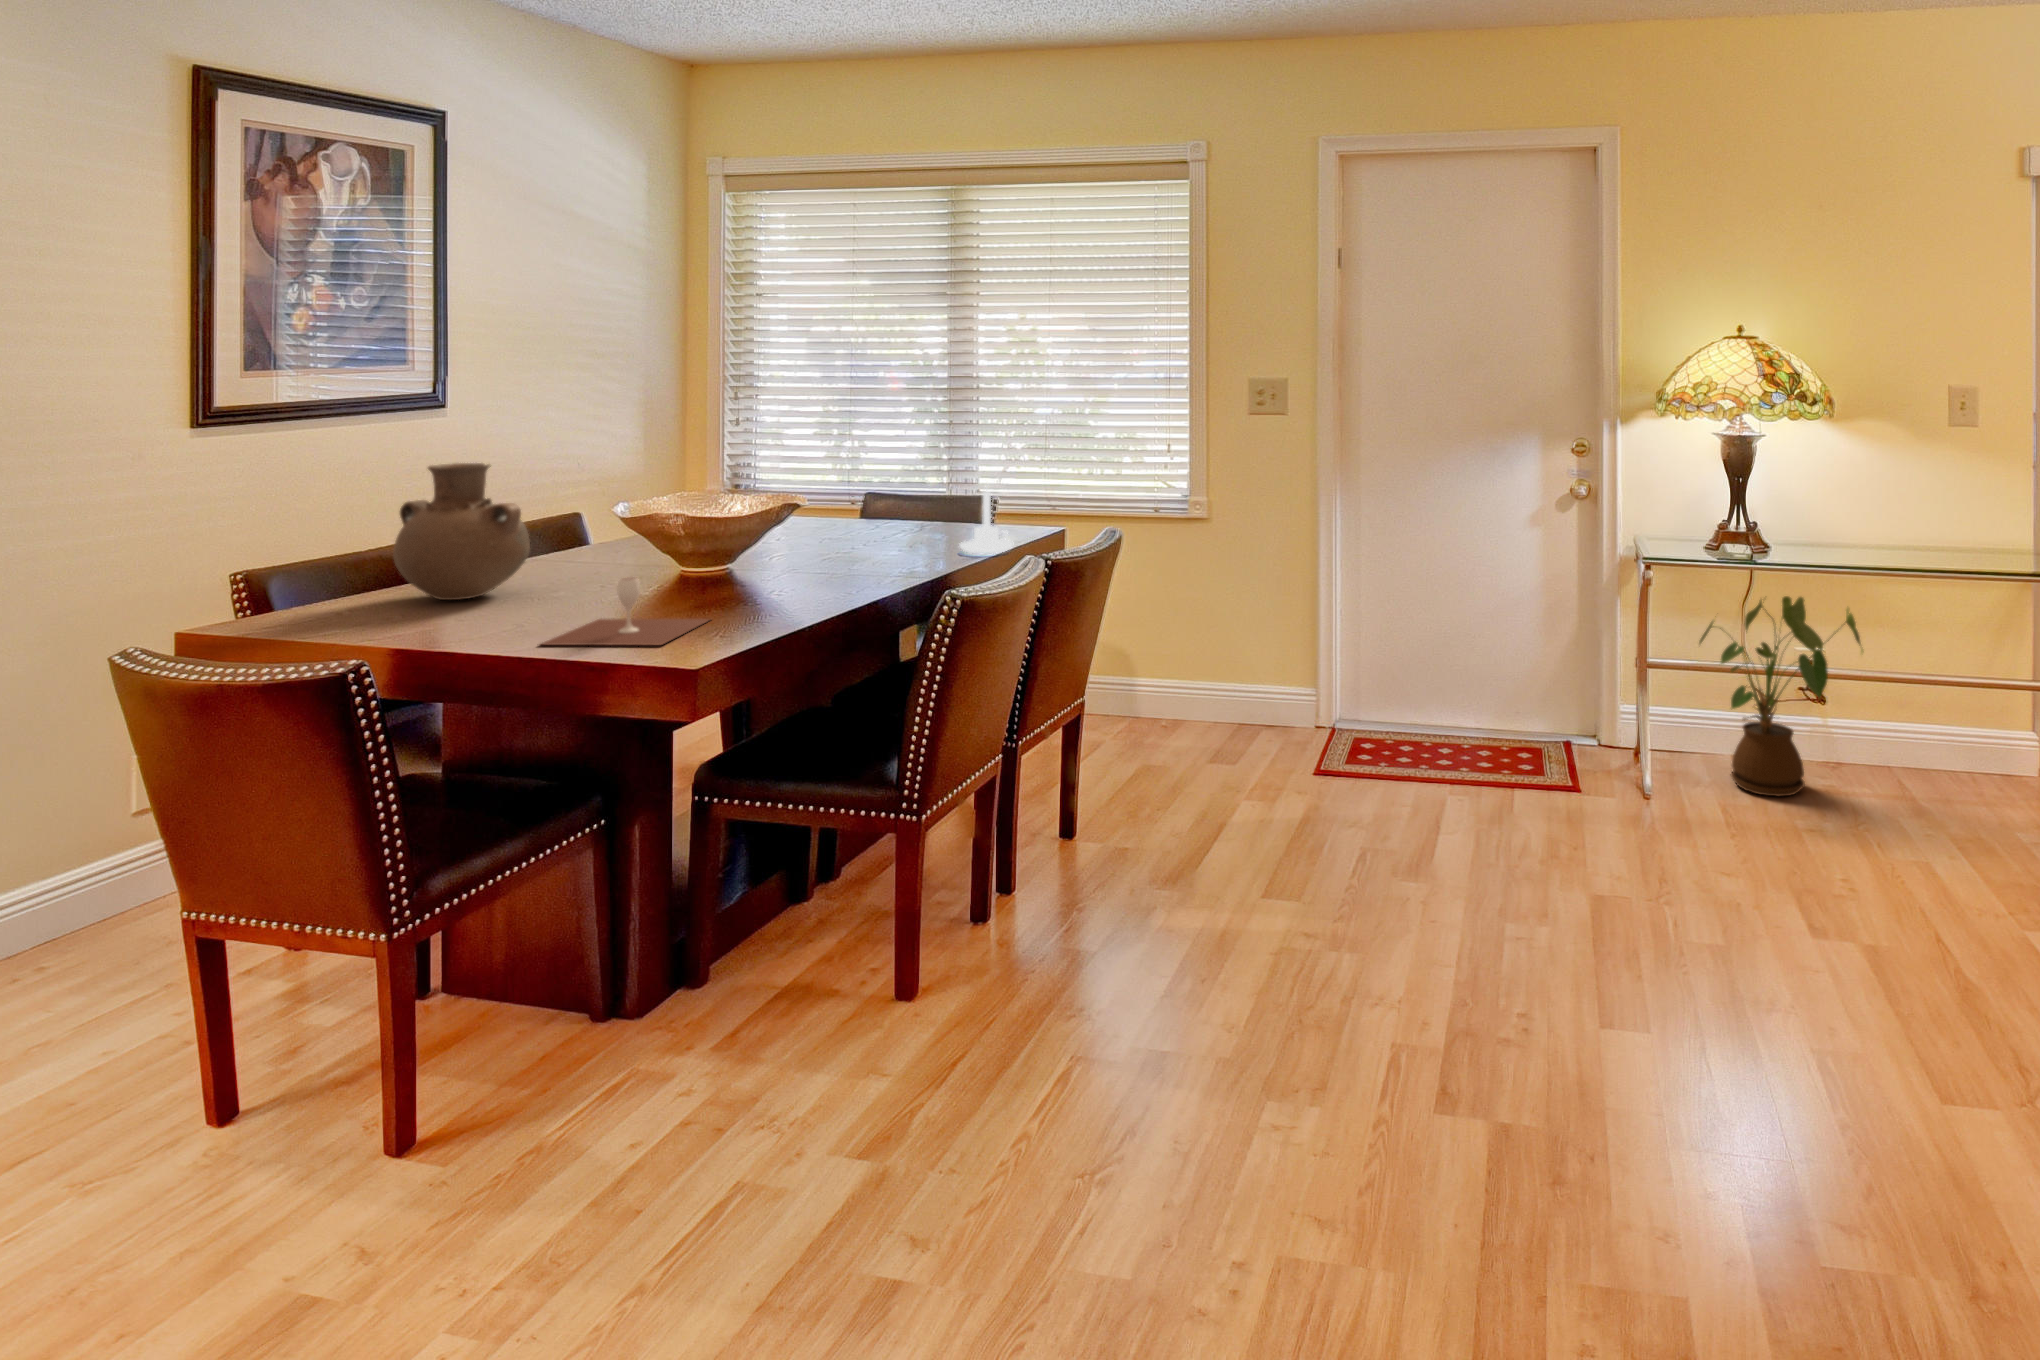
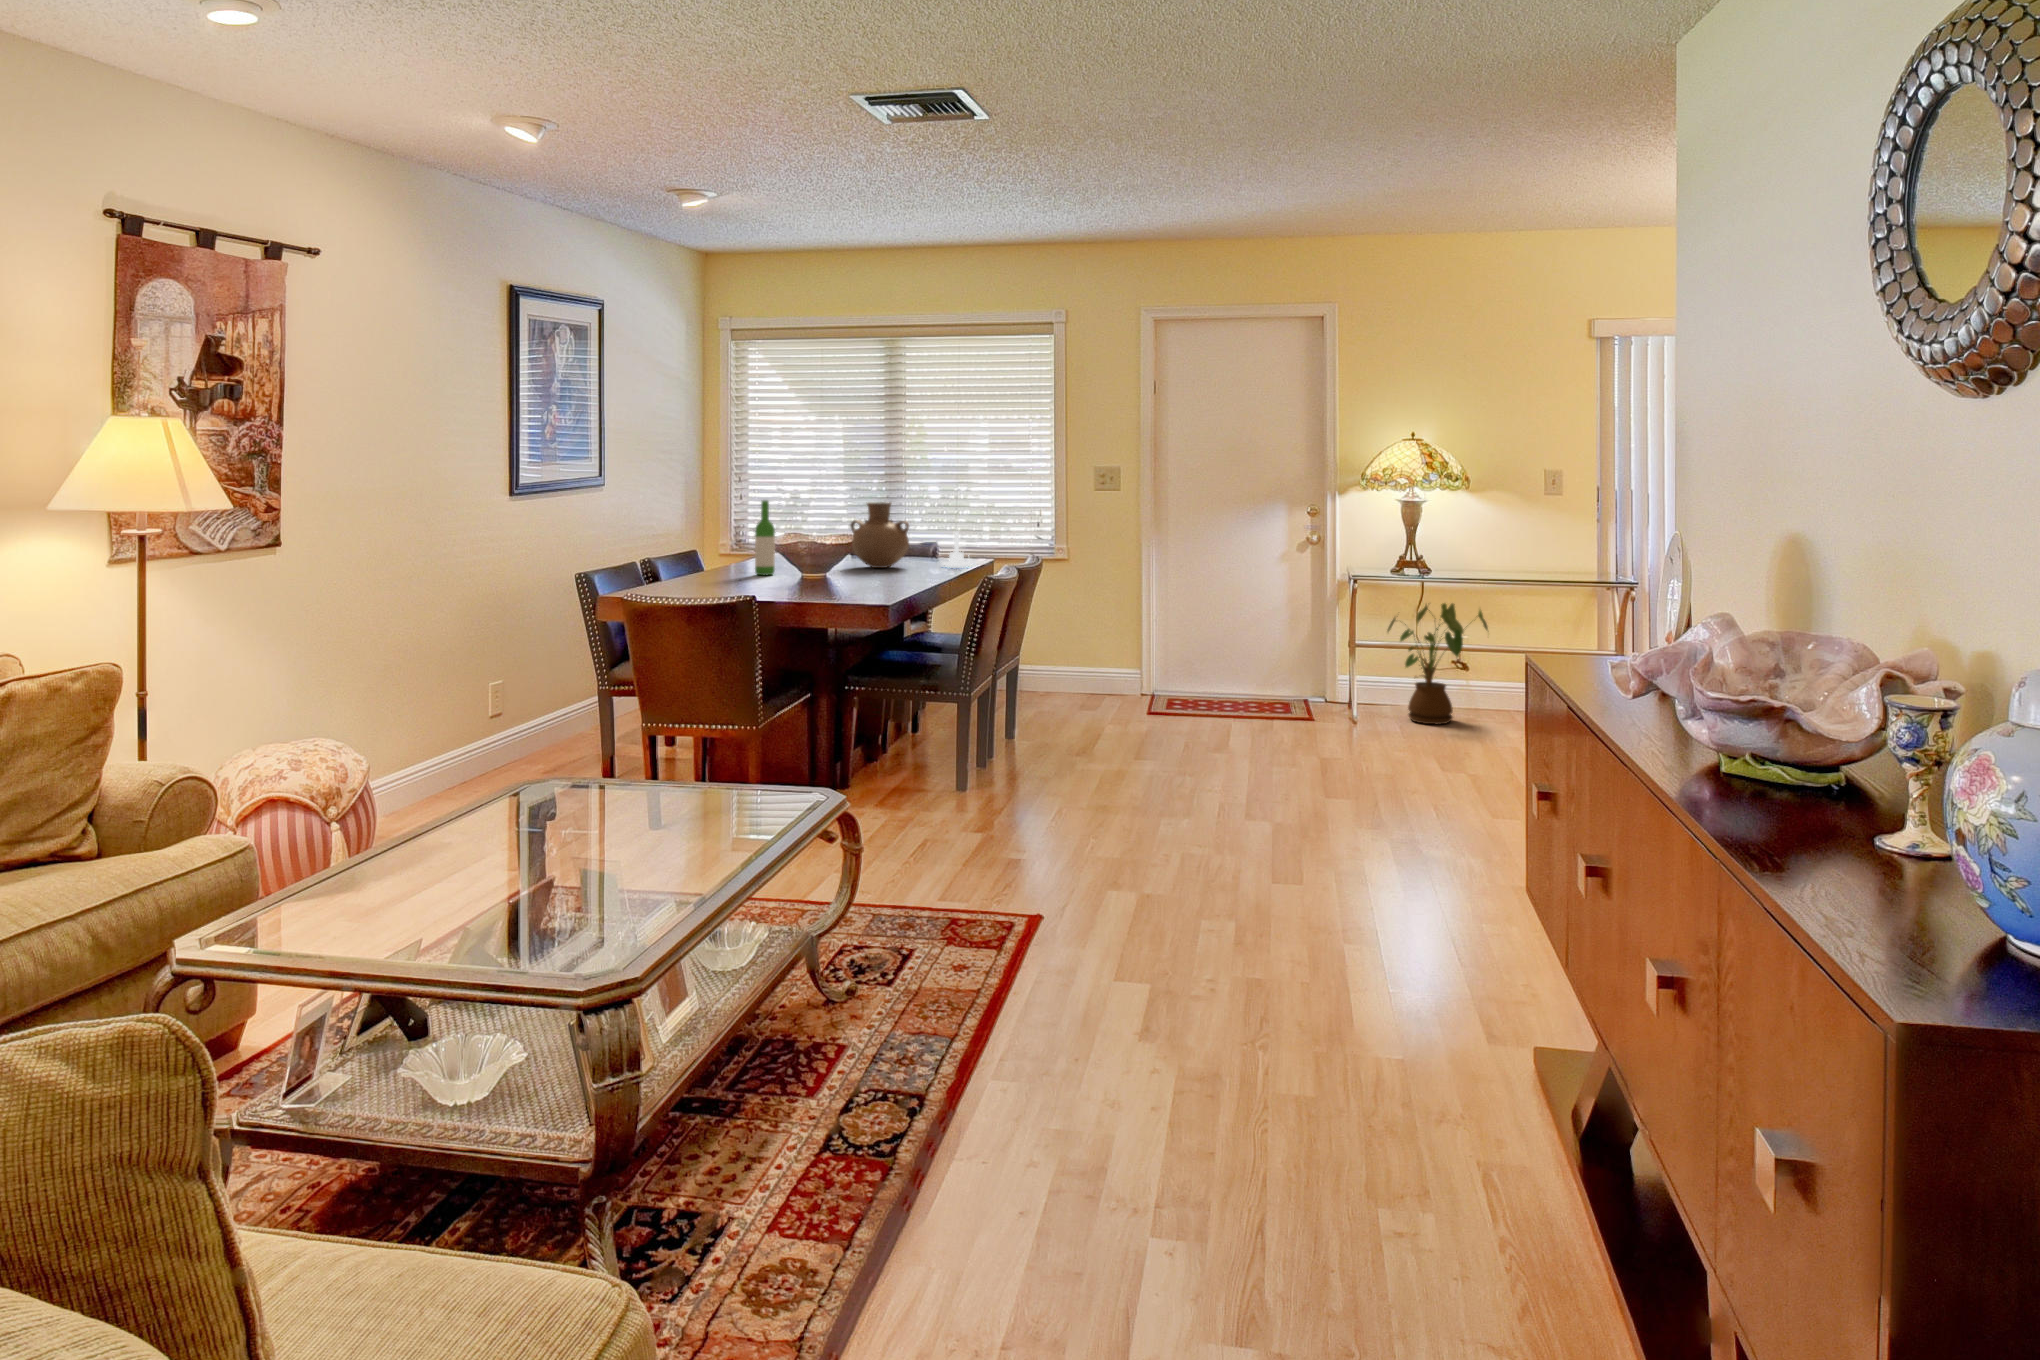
wine bottle: none [595,446,633,580] -> present [755,500,775,575]
vase: present [393,463,530,600] -> present [850,502,909,568]
wine glass: present [542,577,709,645] -> none [784,562,852,592]

